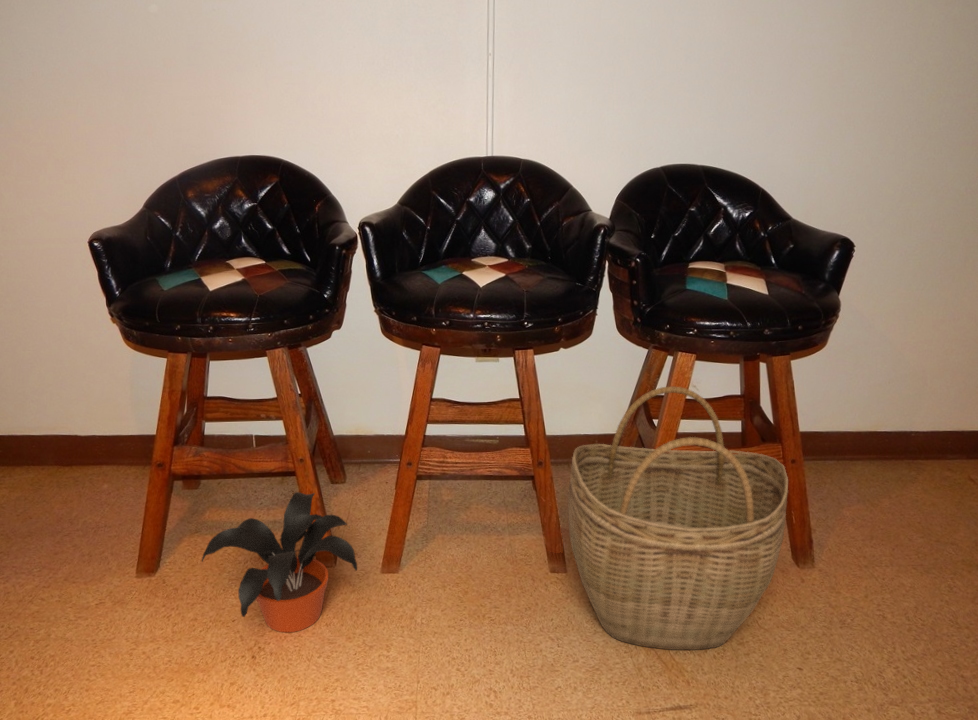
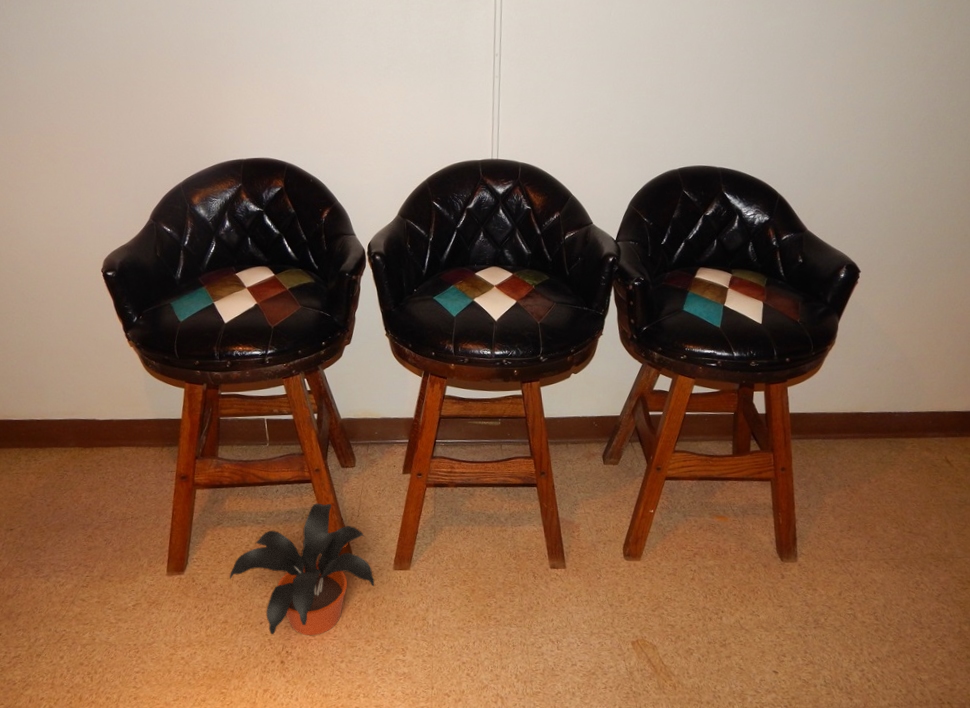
woven basket: present [568,386,788,650] -> none [571,413,778,653]

